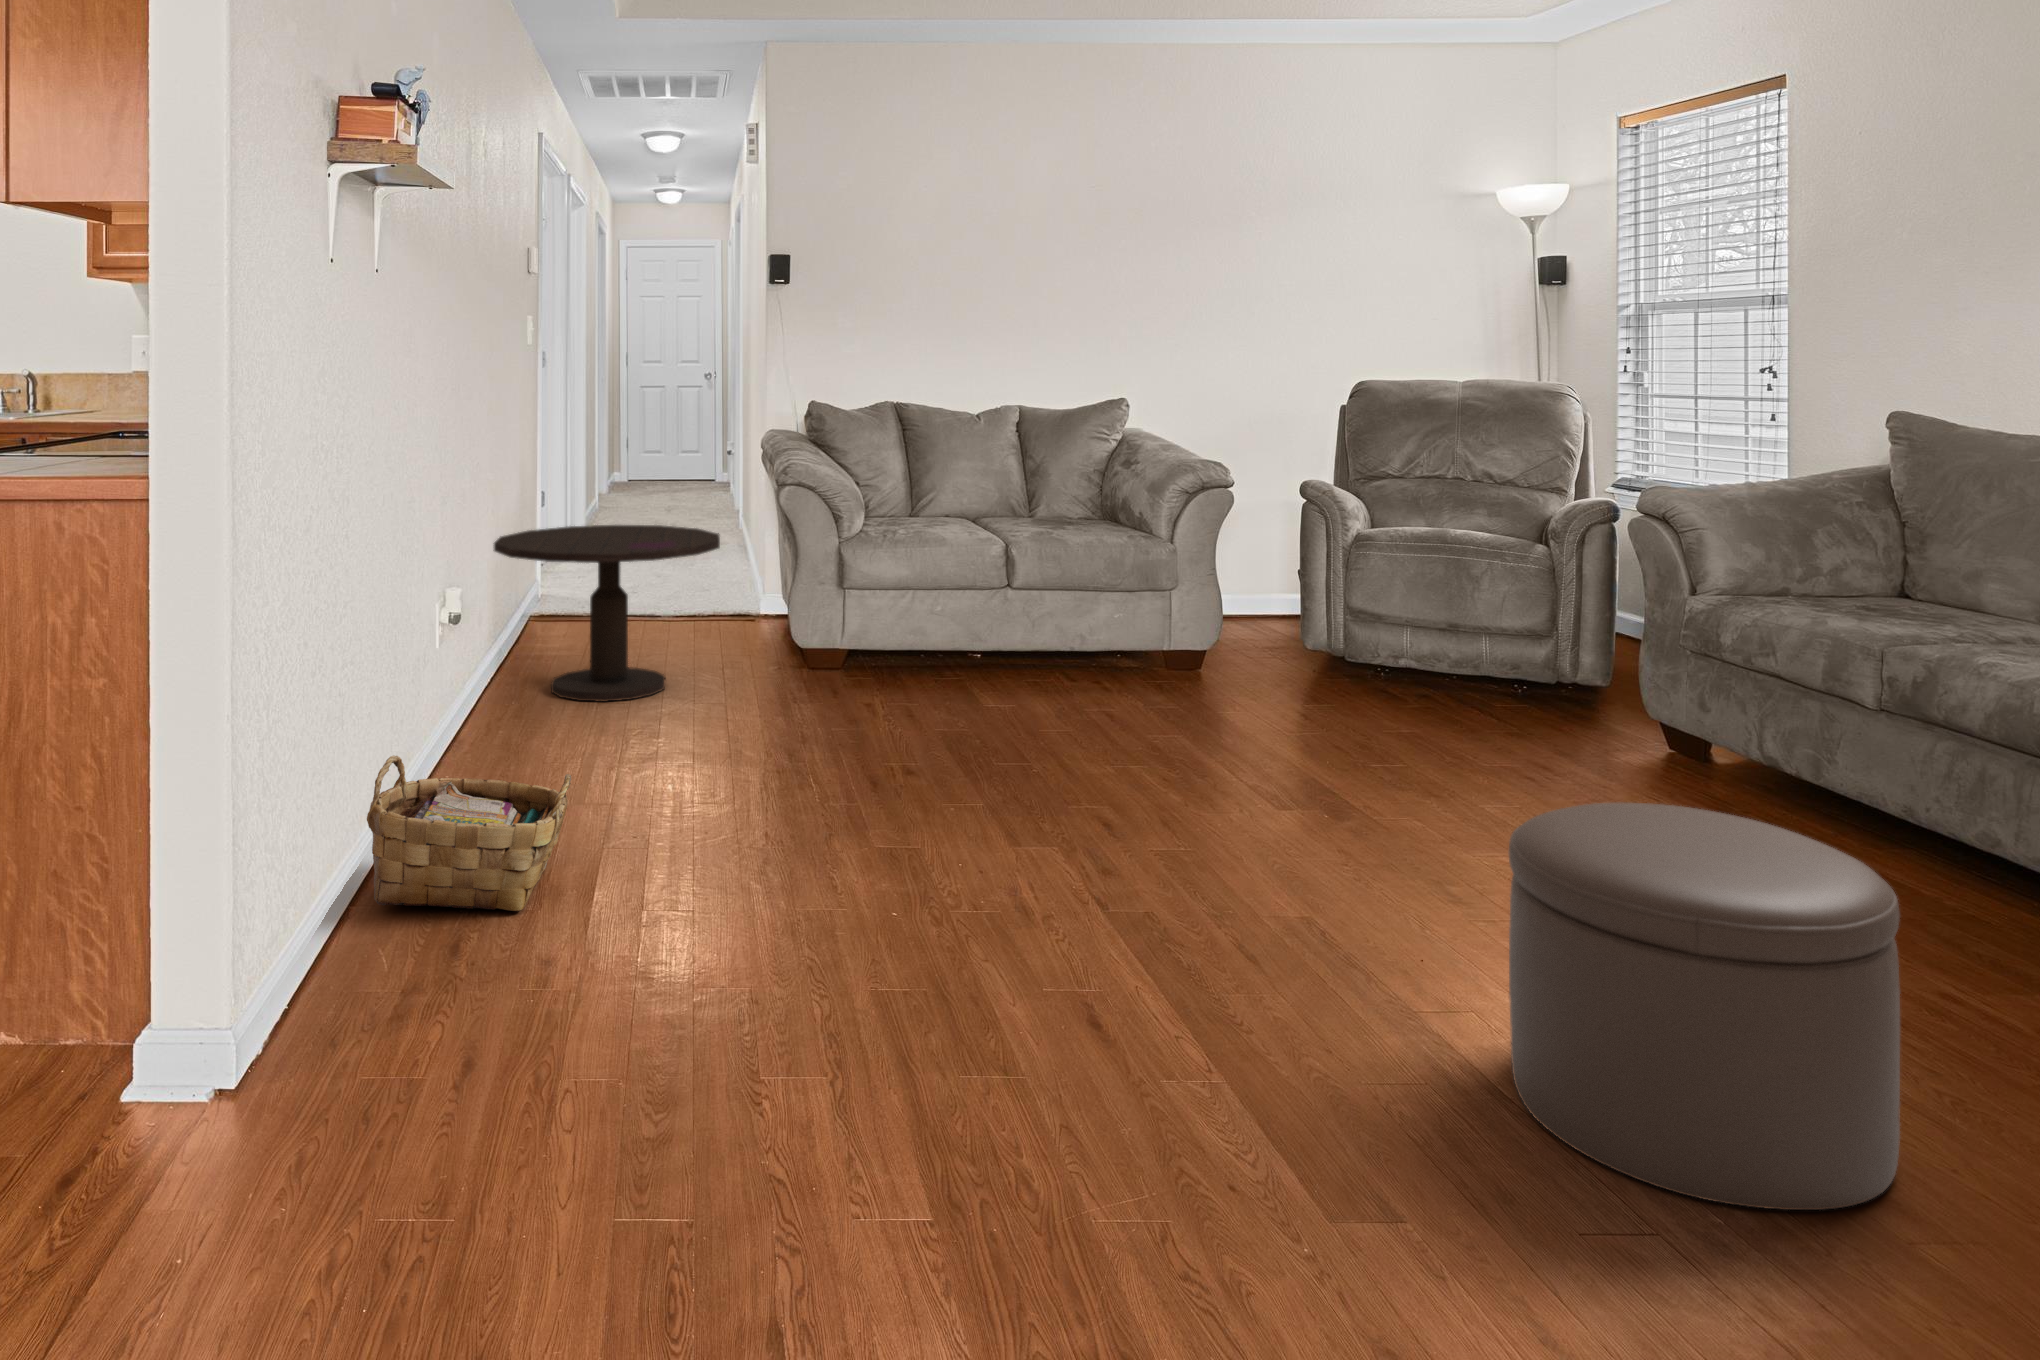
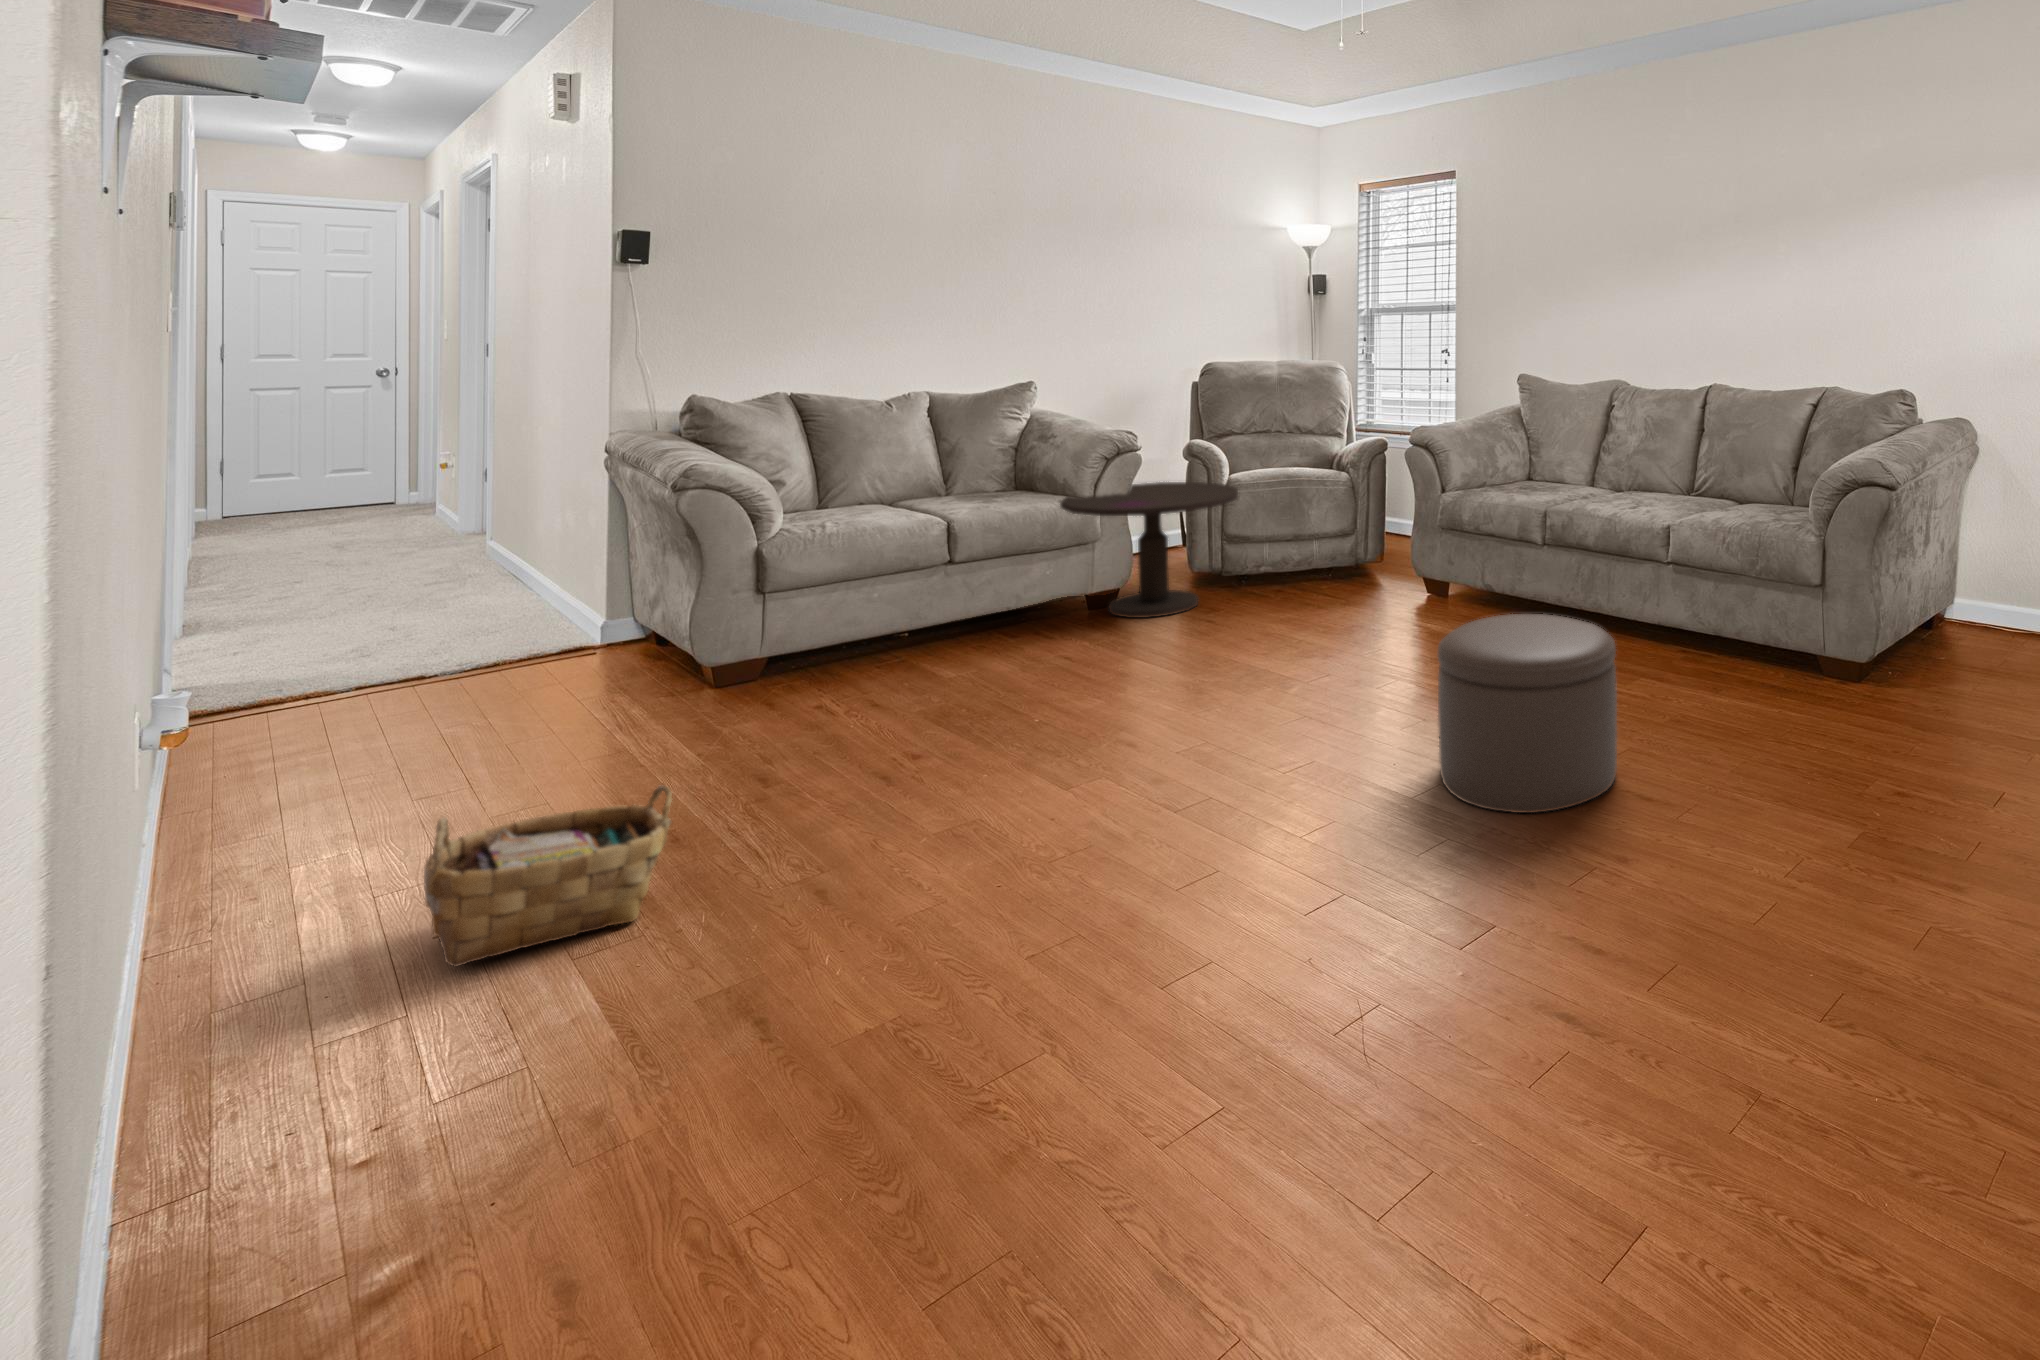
side table: present [494,525,720,701] -> present [1060,482,1238,618]

